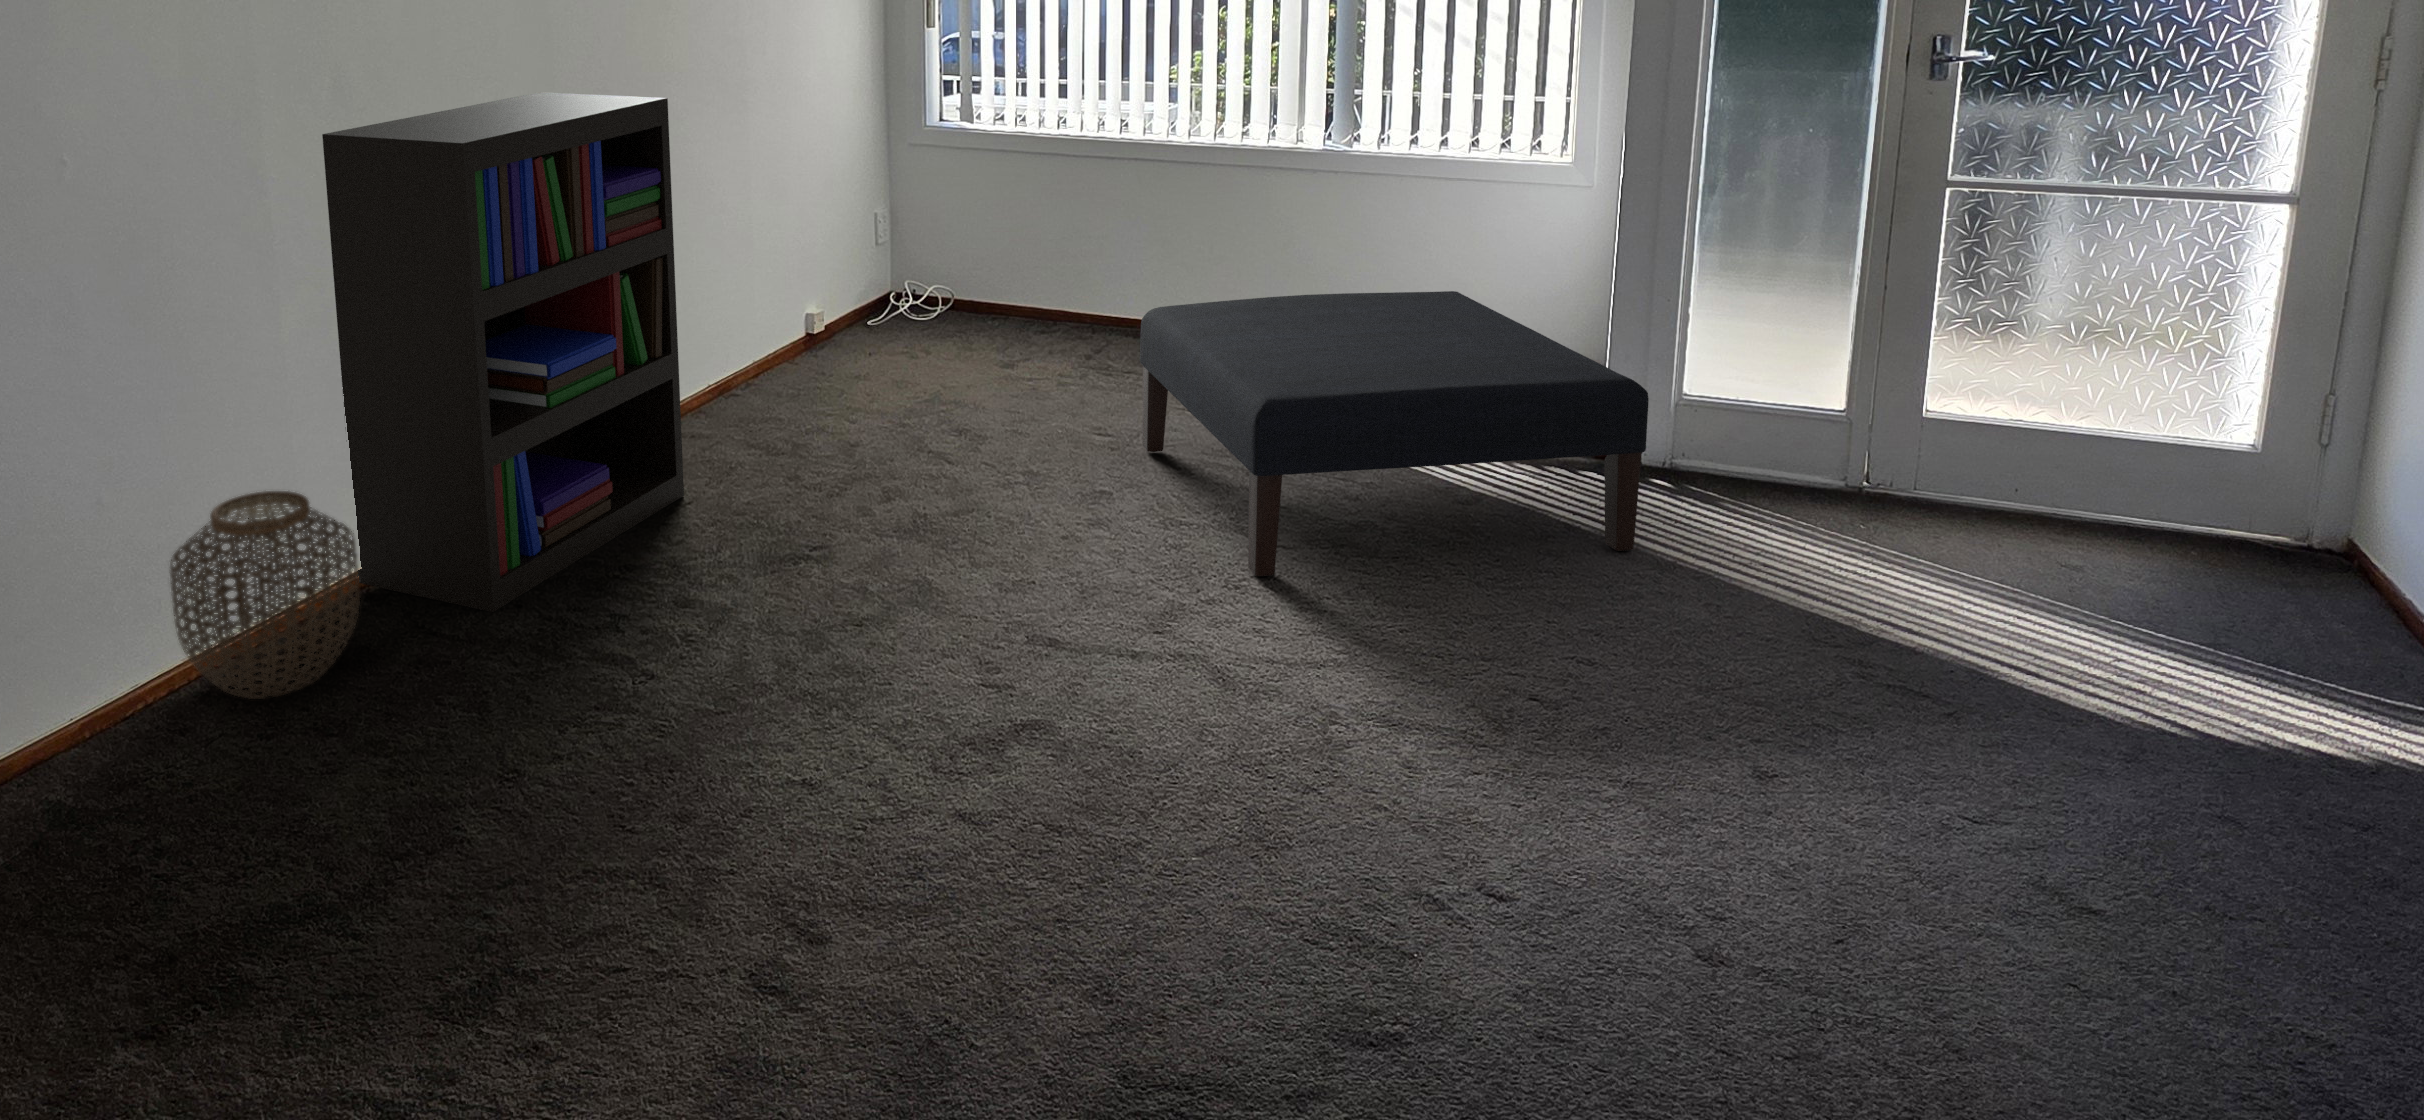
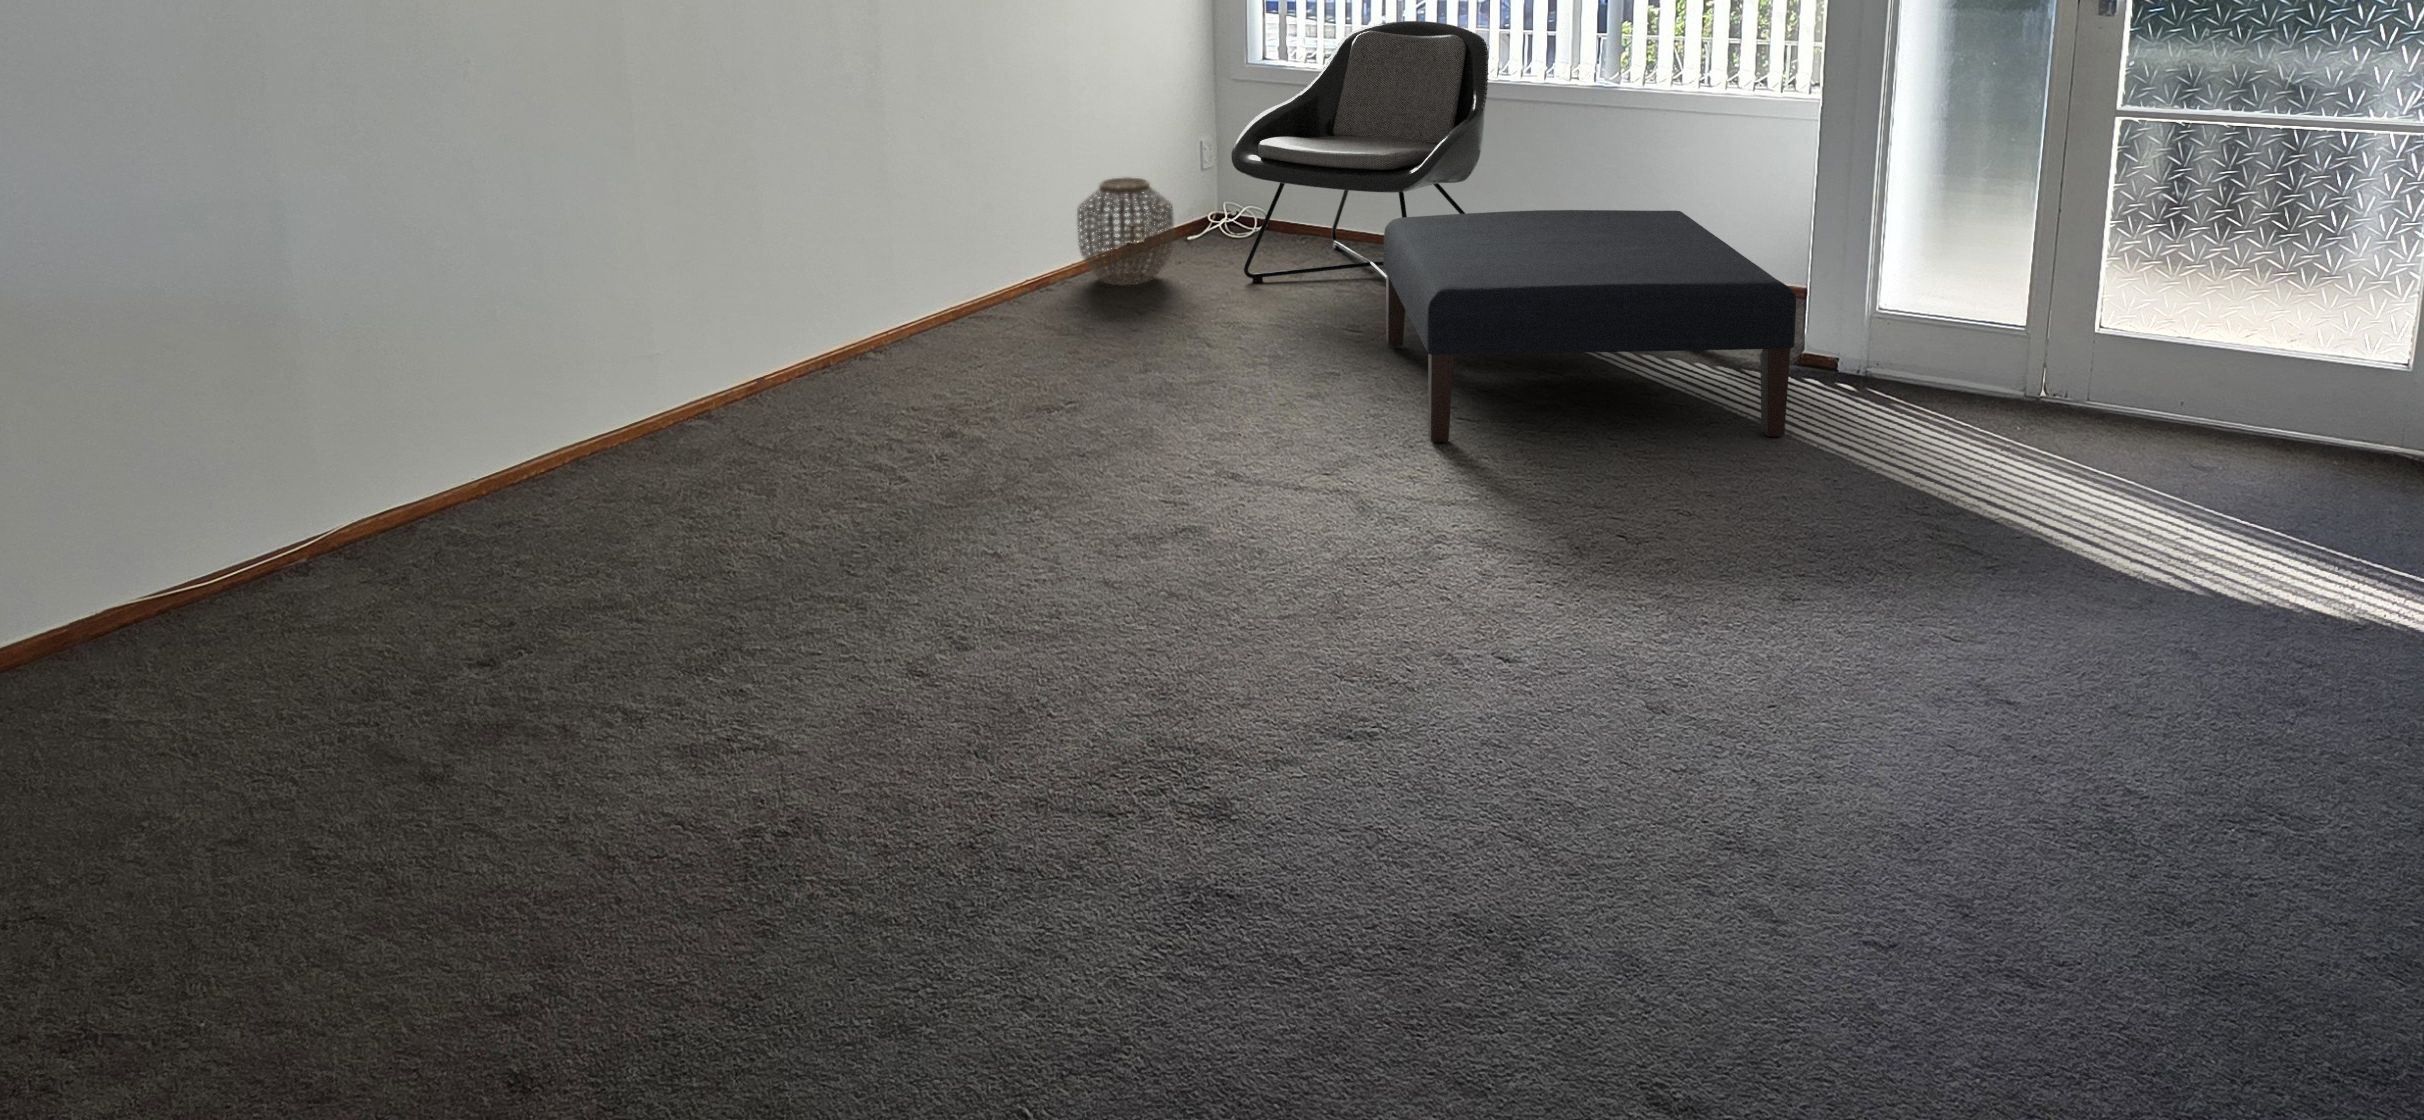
lounge chair: none [933,81,1218,400] -> present [1231,21,1488,281]
bookshelf: present [322,92,684,612] -> none [673,25,981,441]
woven basket: present [170,491,359,699] -> present [1077,177,1174,285]

